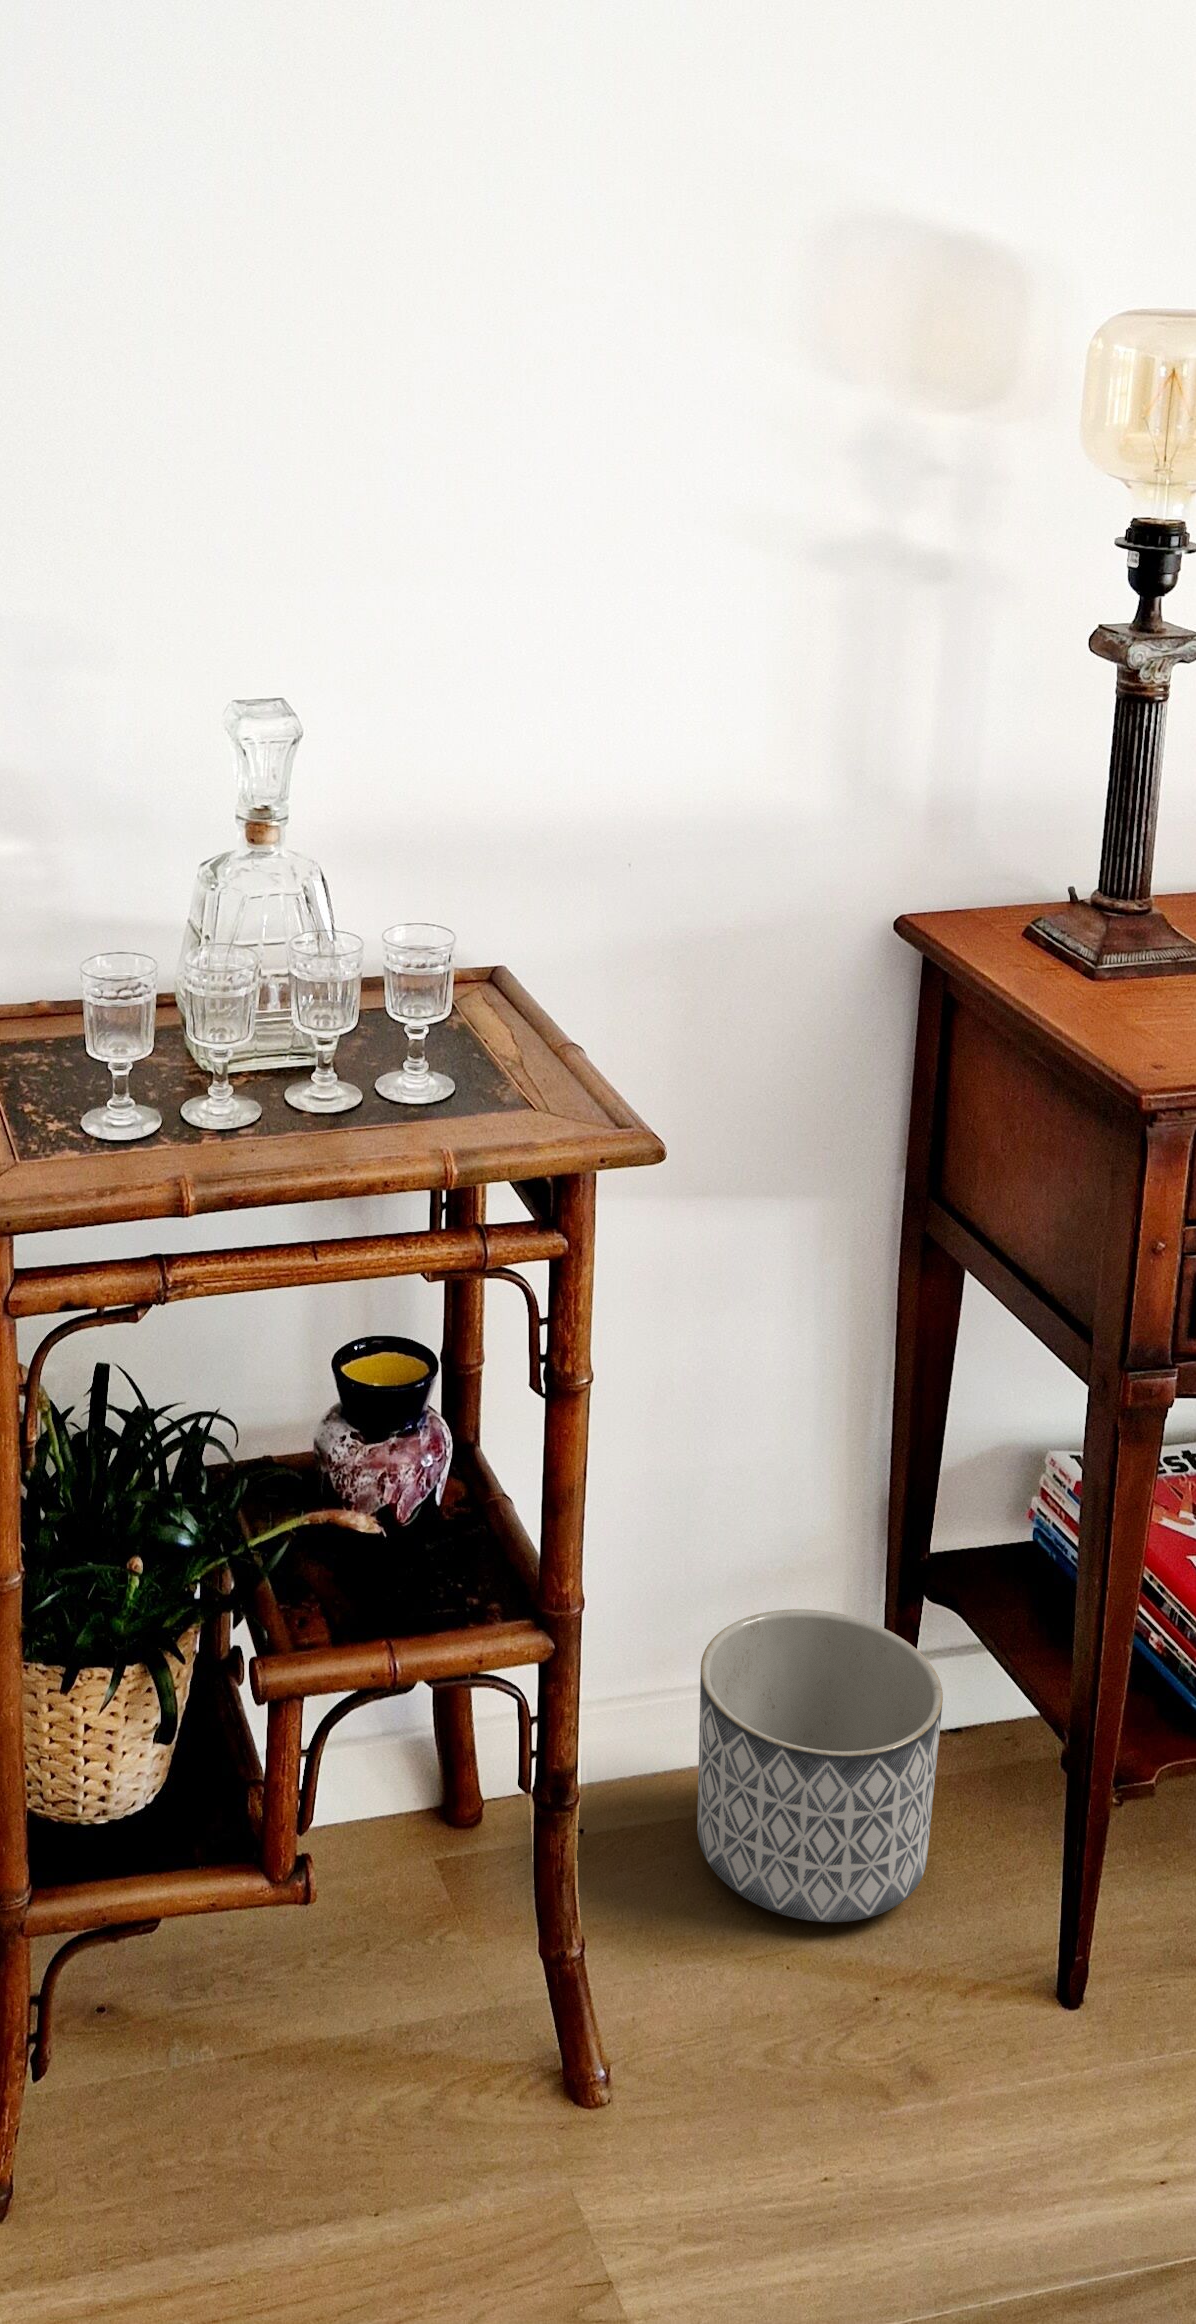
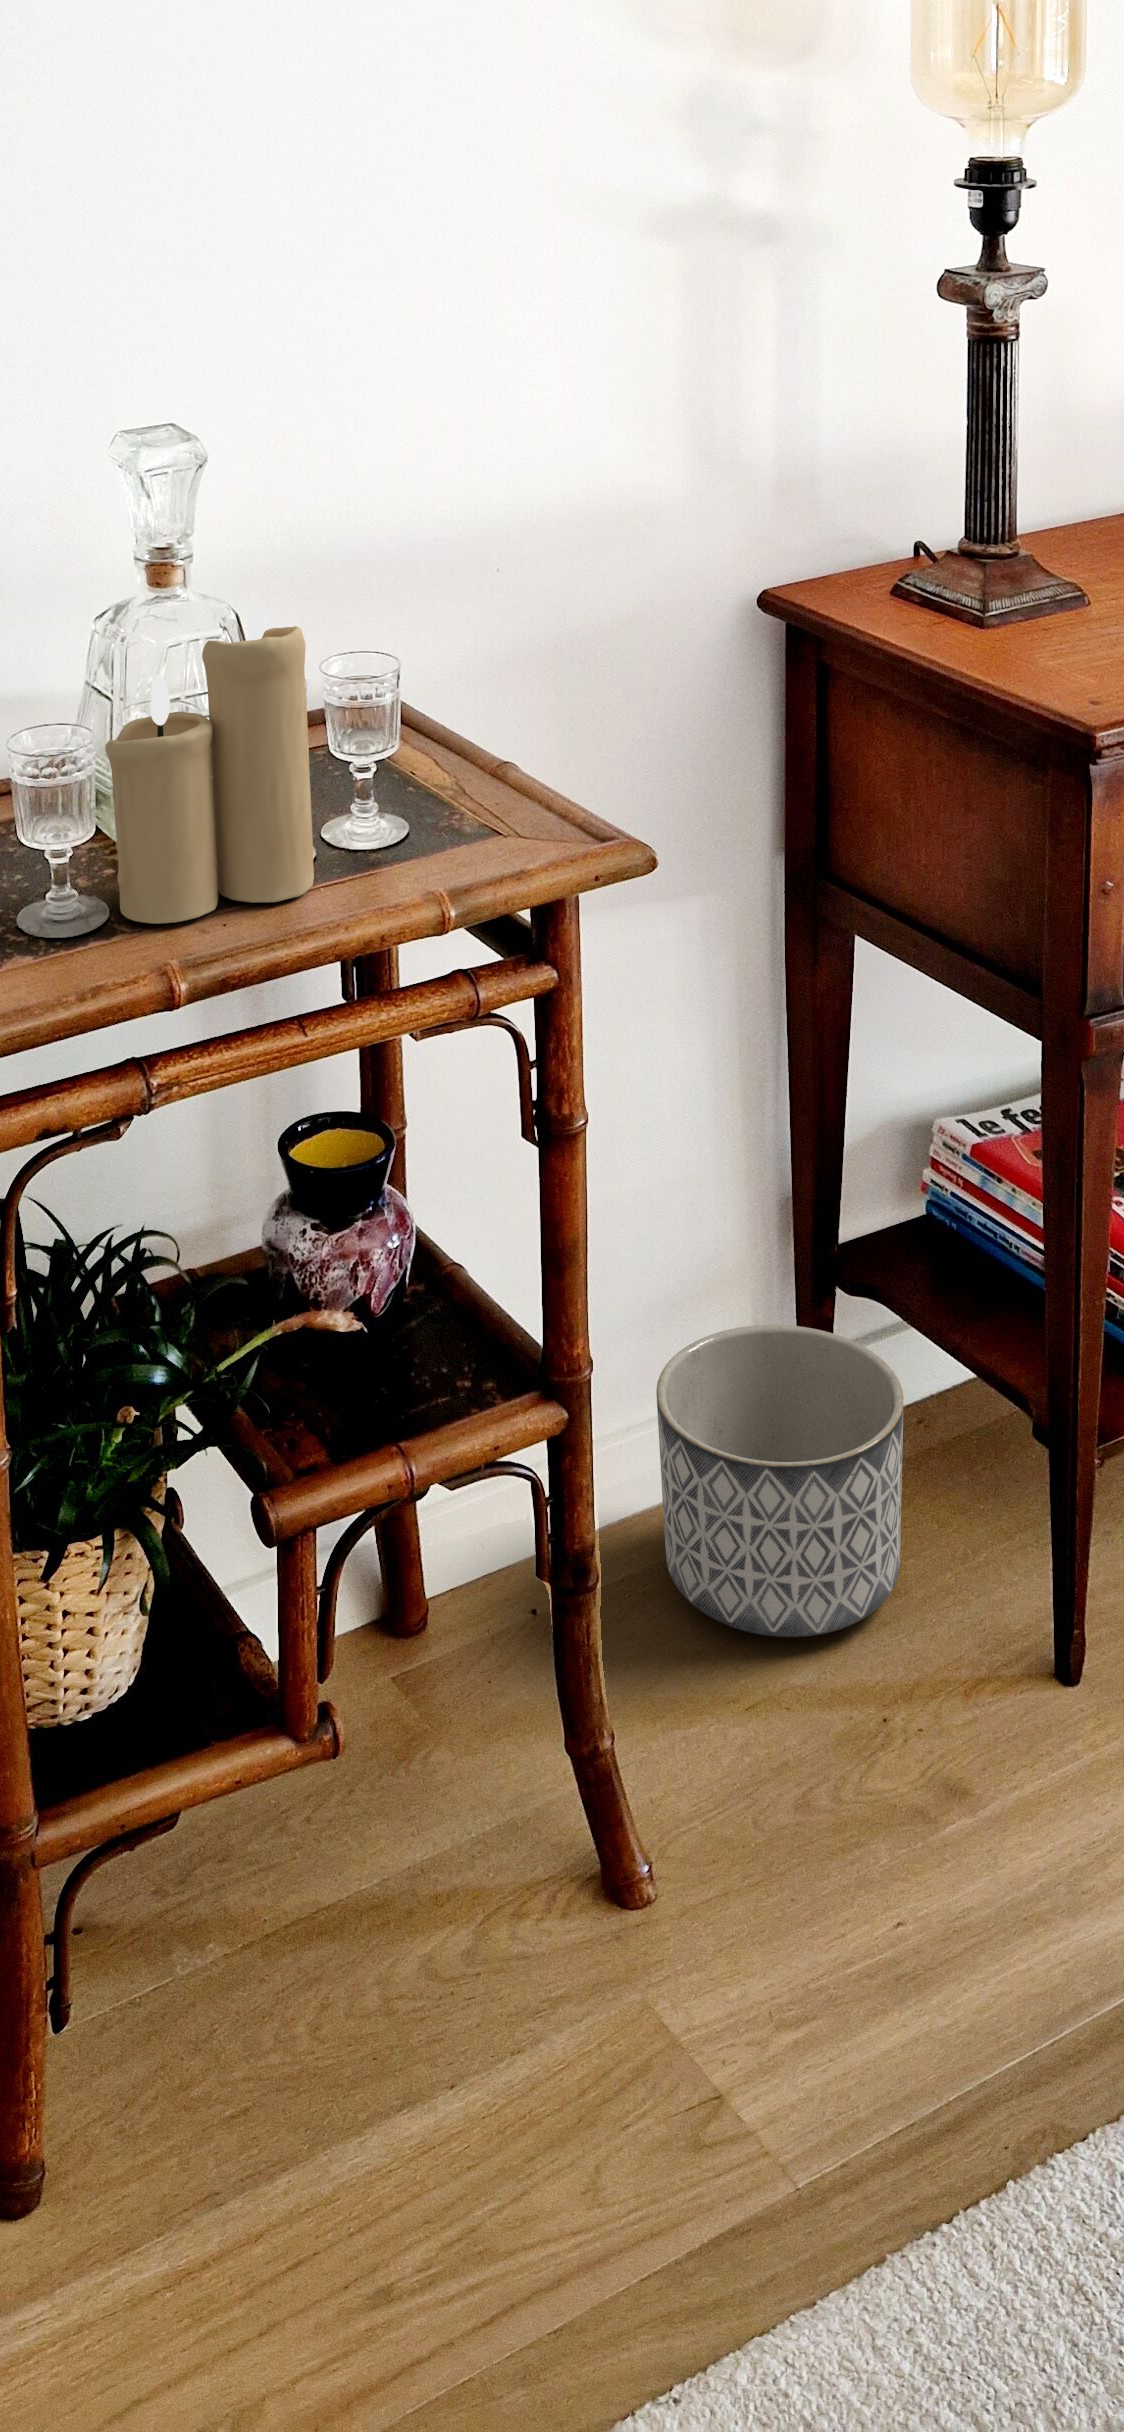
candle: none [164,860,352,1144] -> present [105,592,314,924]

